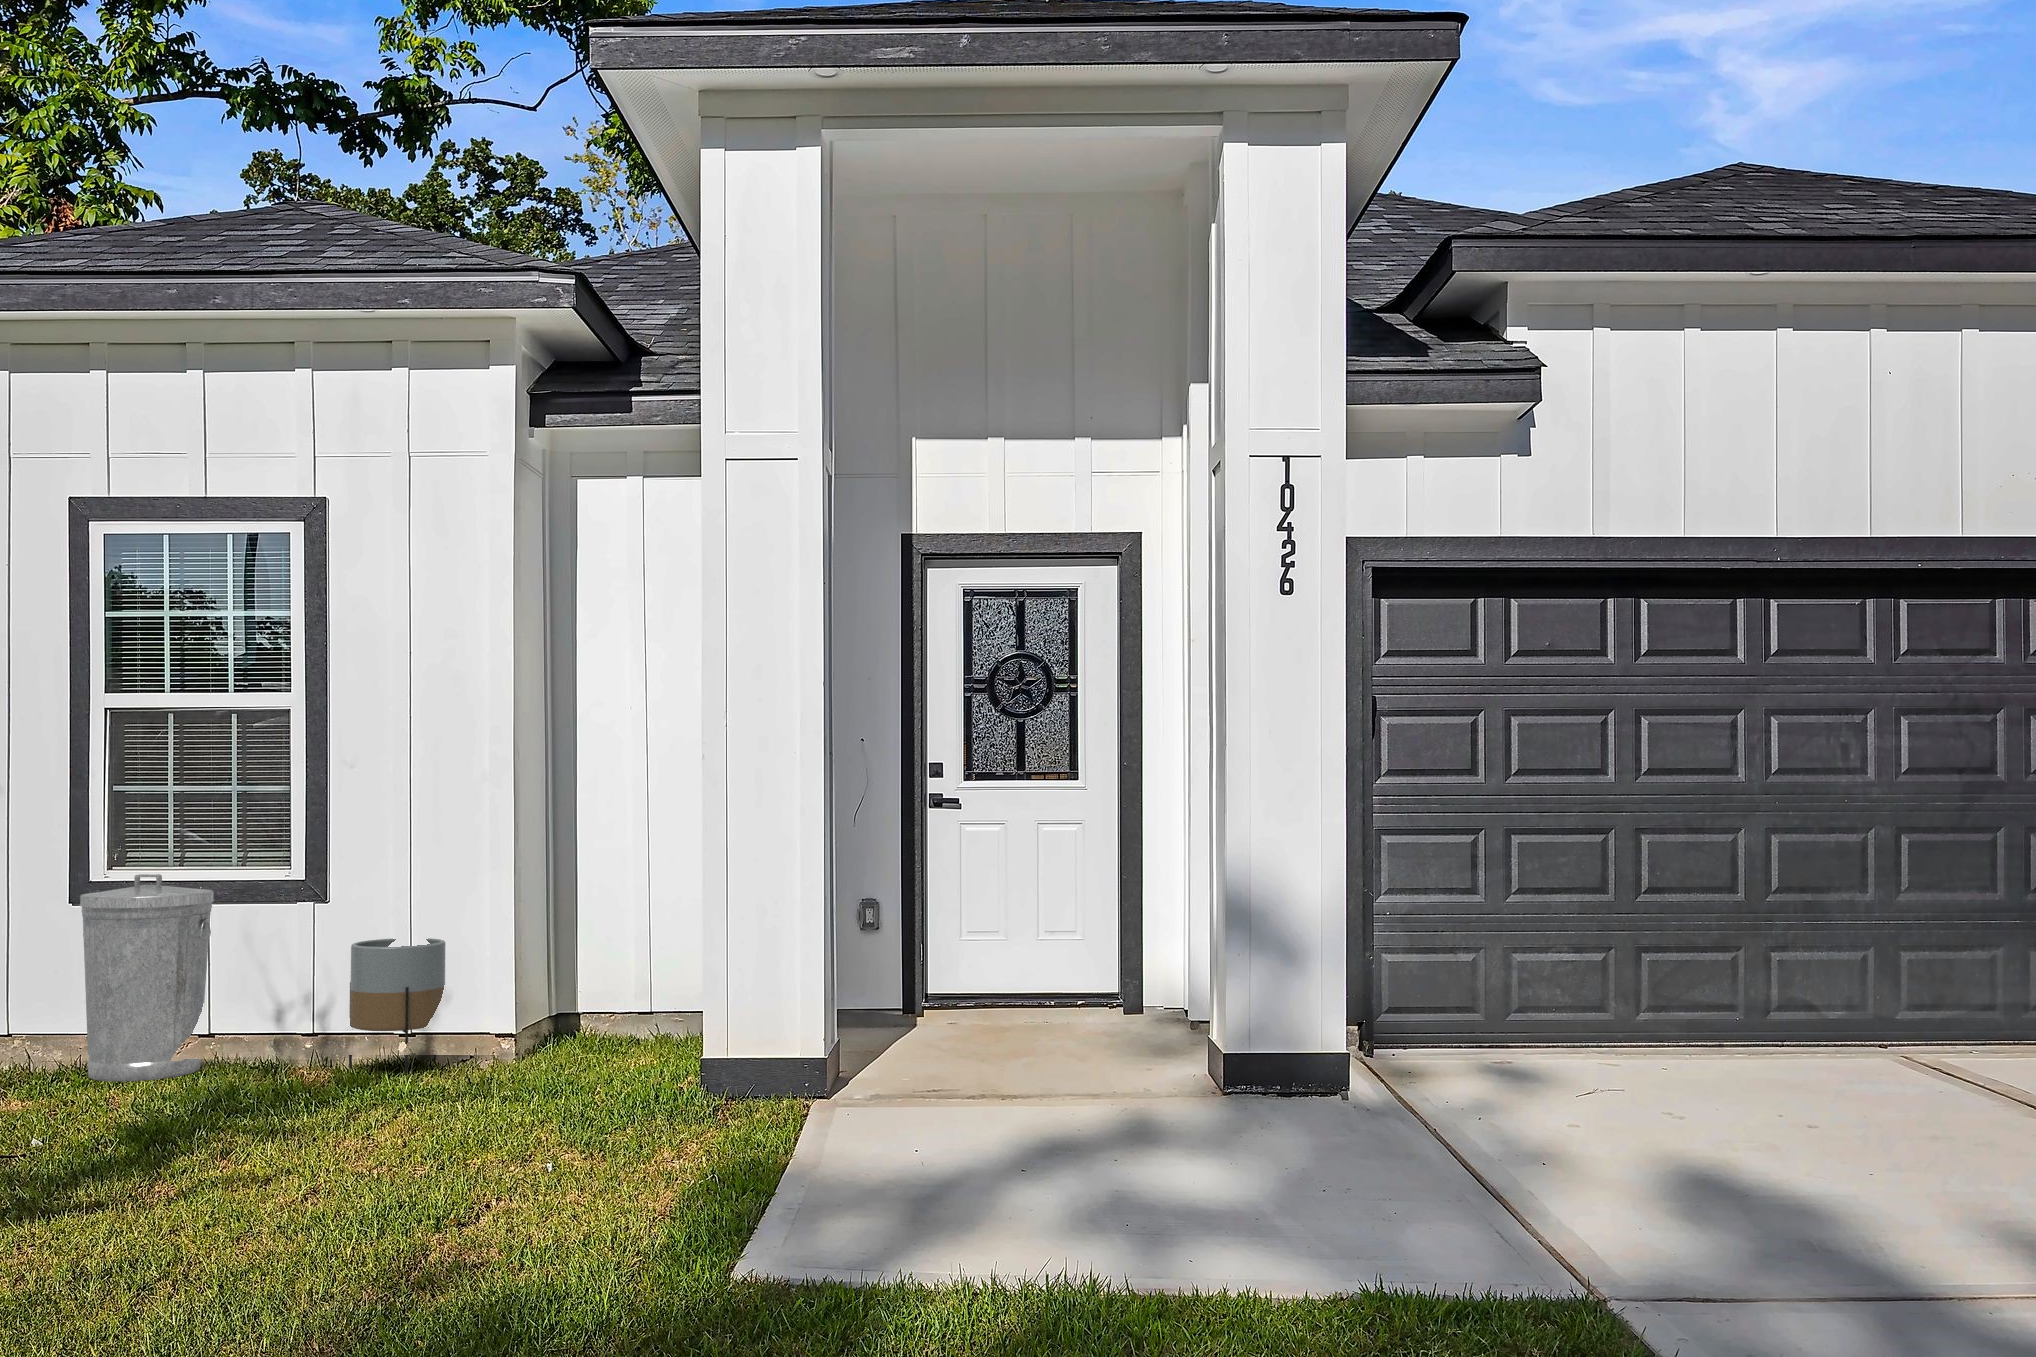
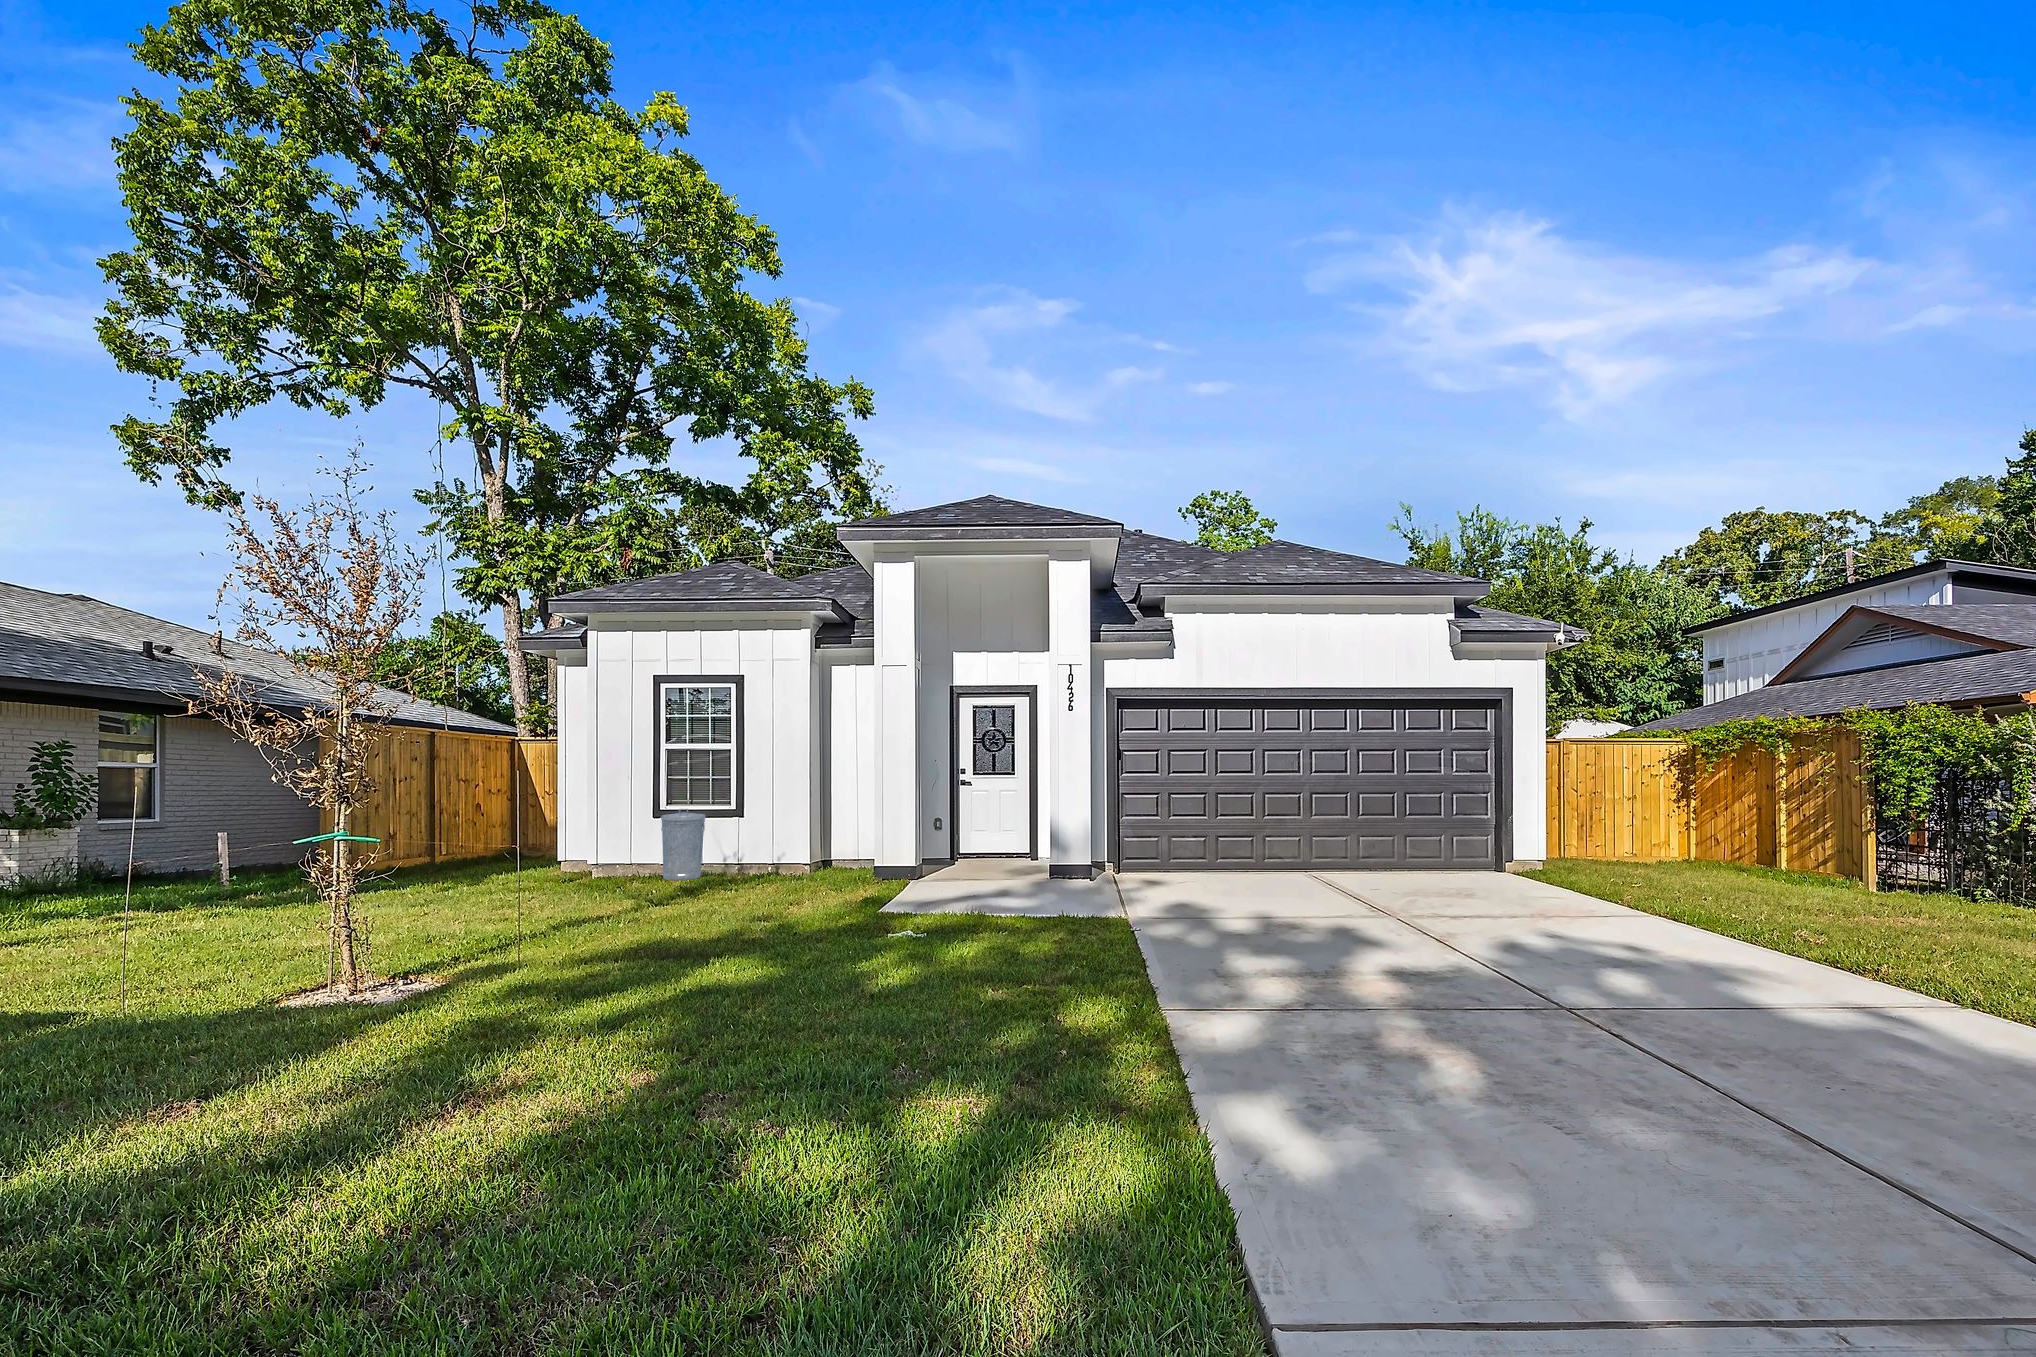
planter: present [349,938,445,1075] -> none [752,832,786,880]

